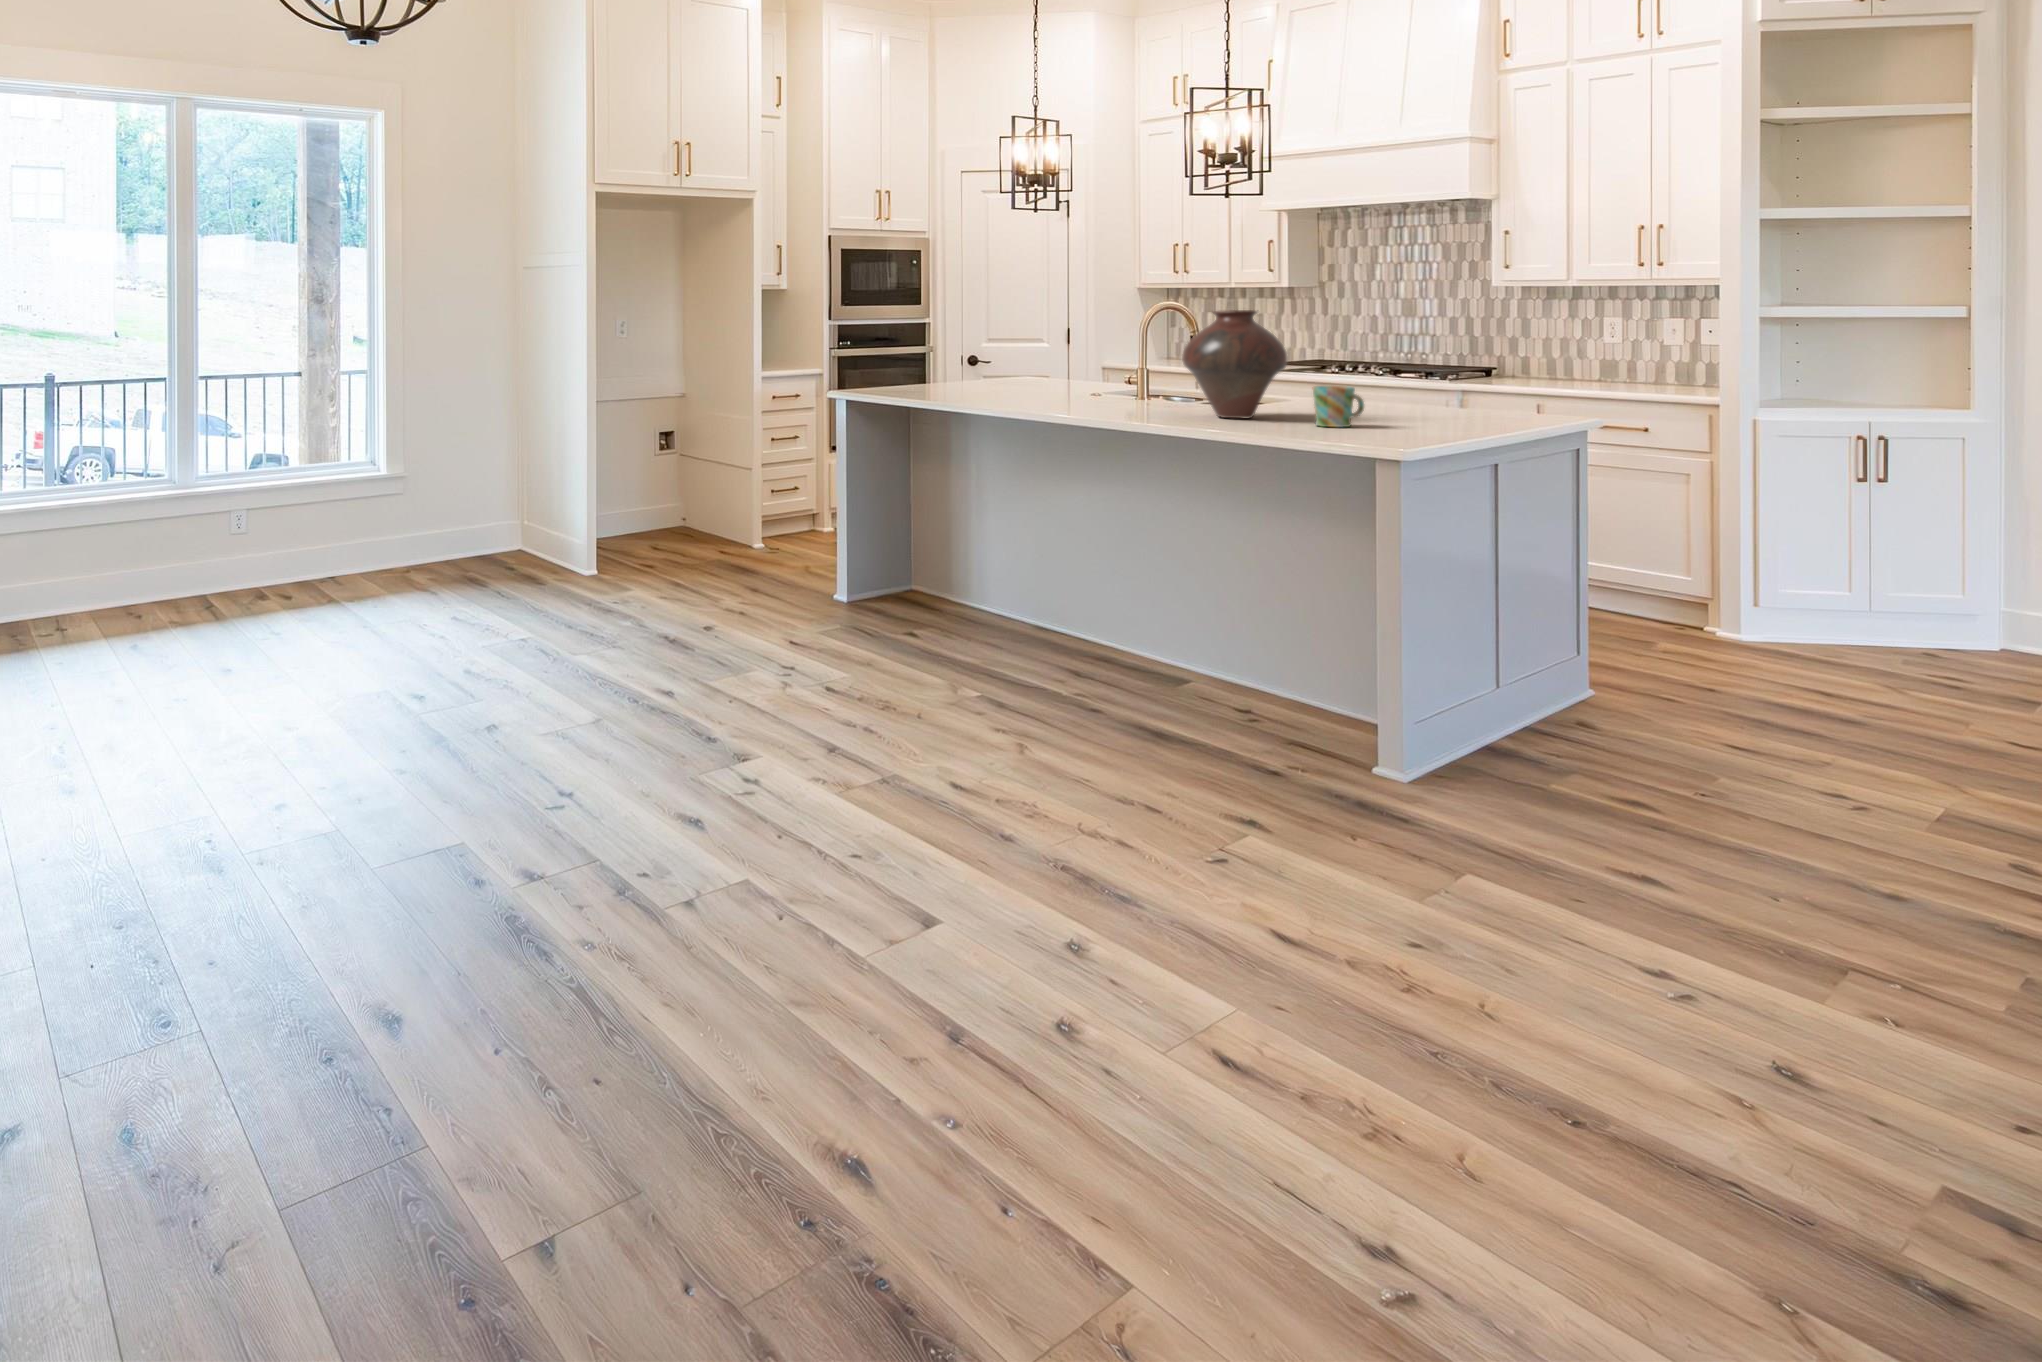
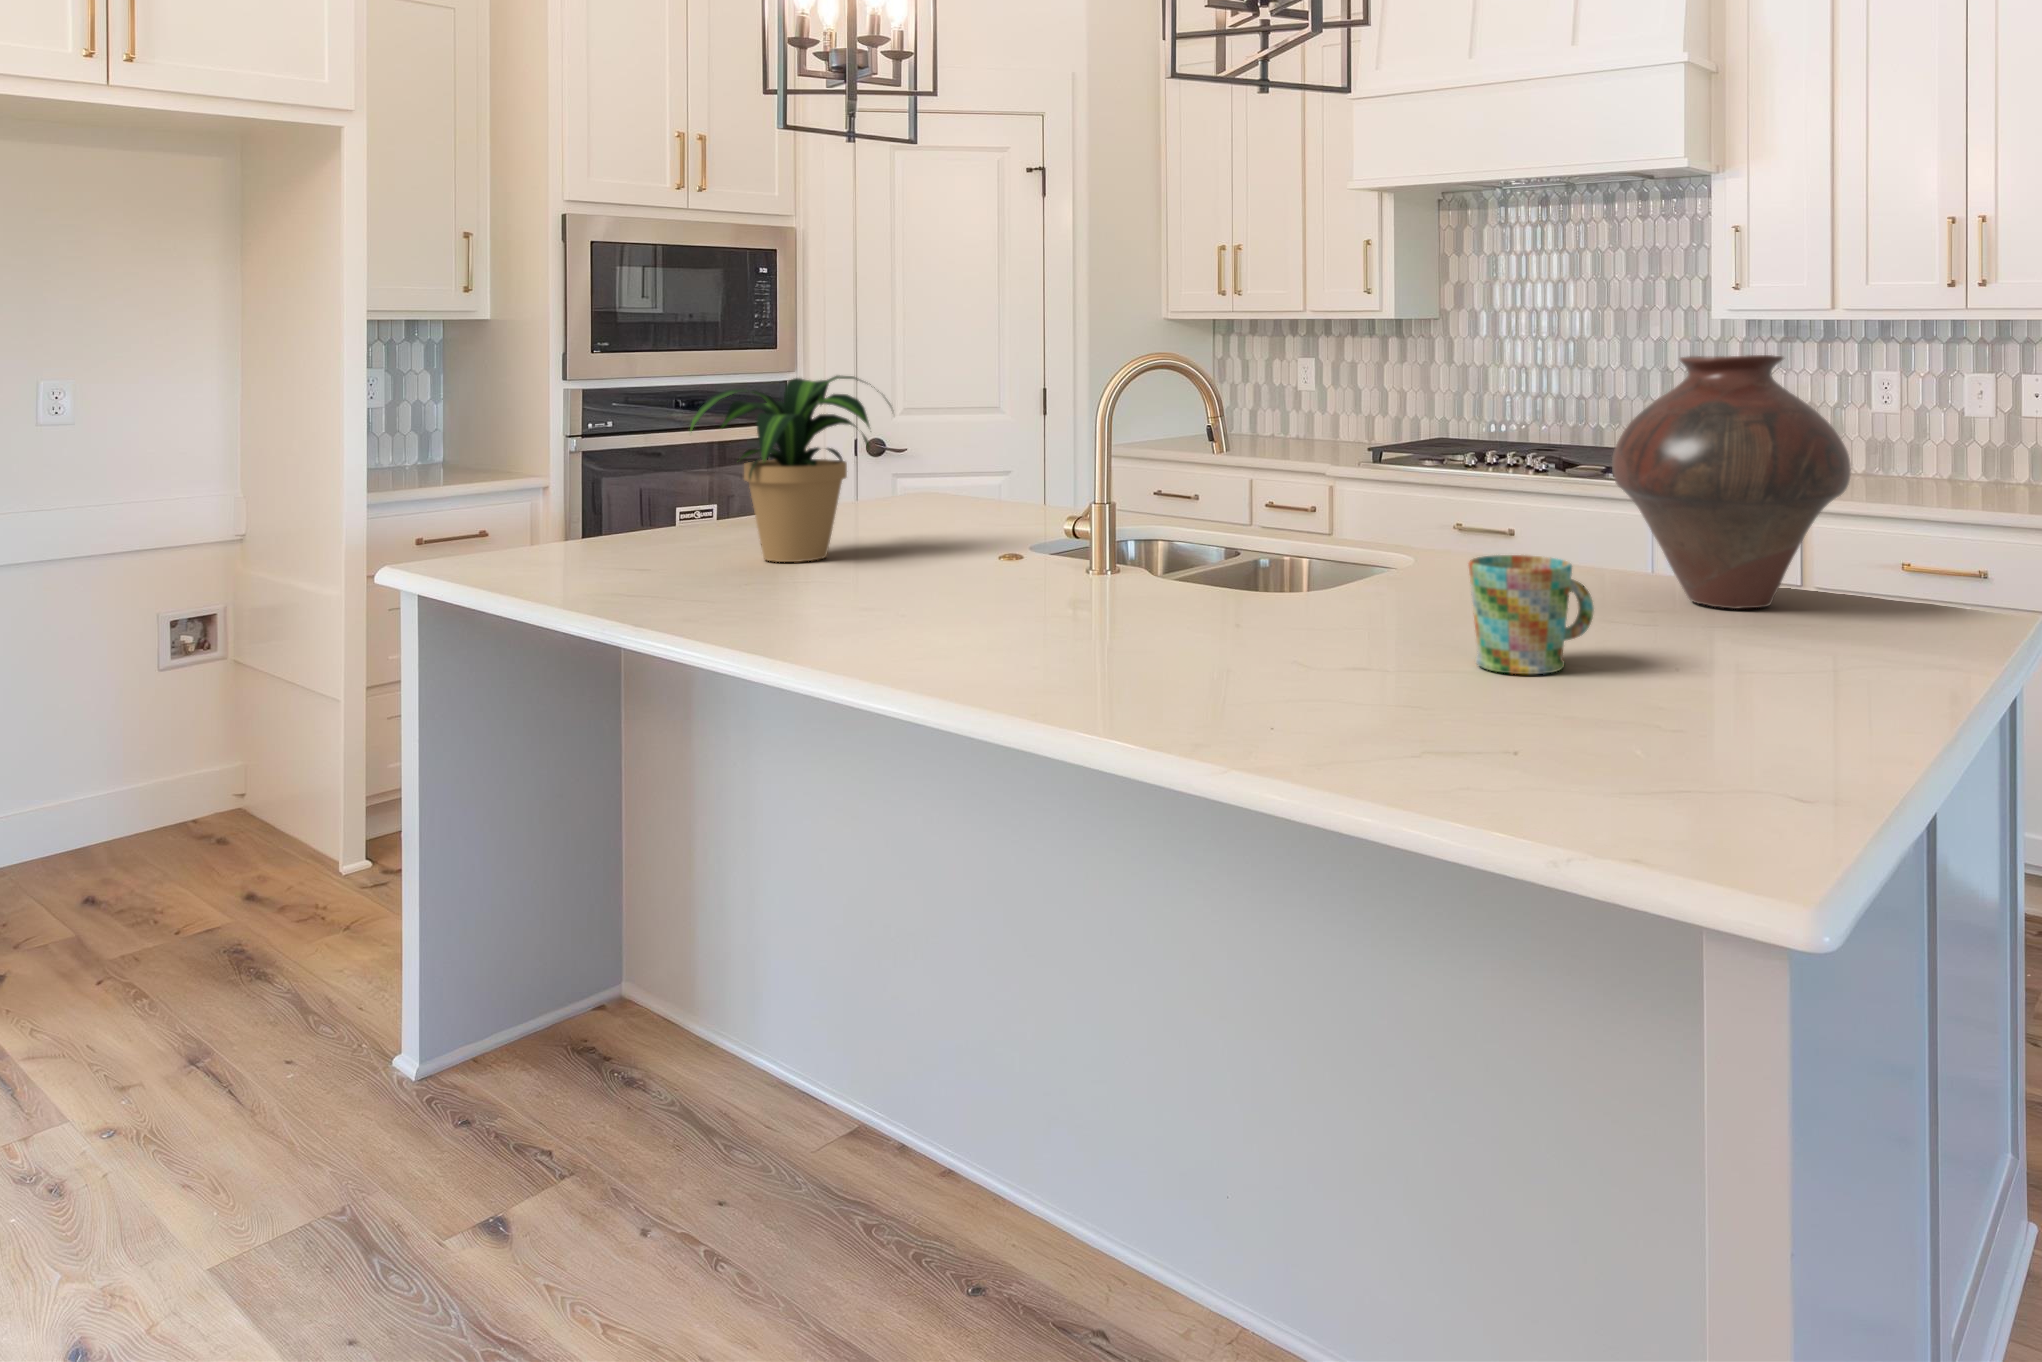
vase: present [1182,310,1288,418] -> present [1612,355,1851,609]
potted plant: none [961,319,1045,399] -> present [690,375,891,562]

